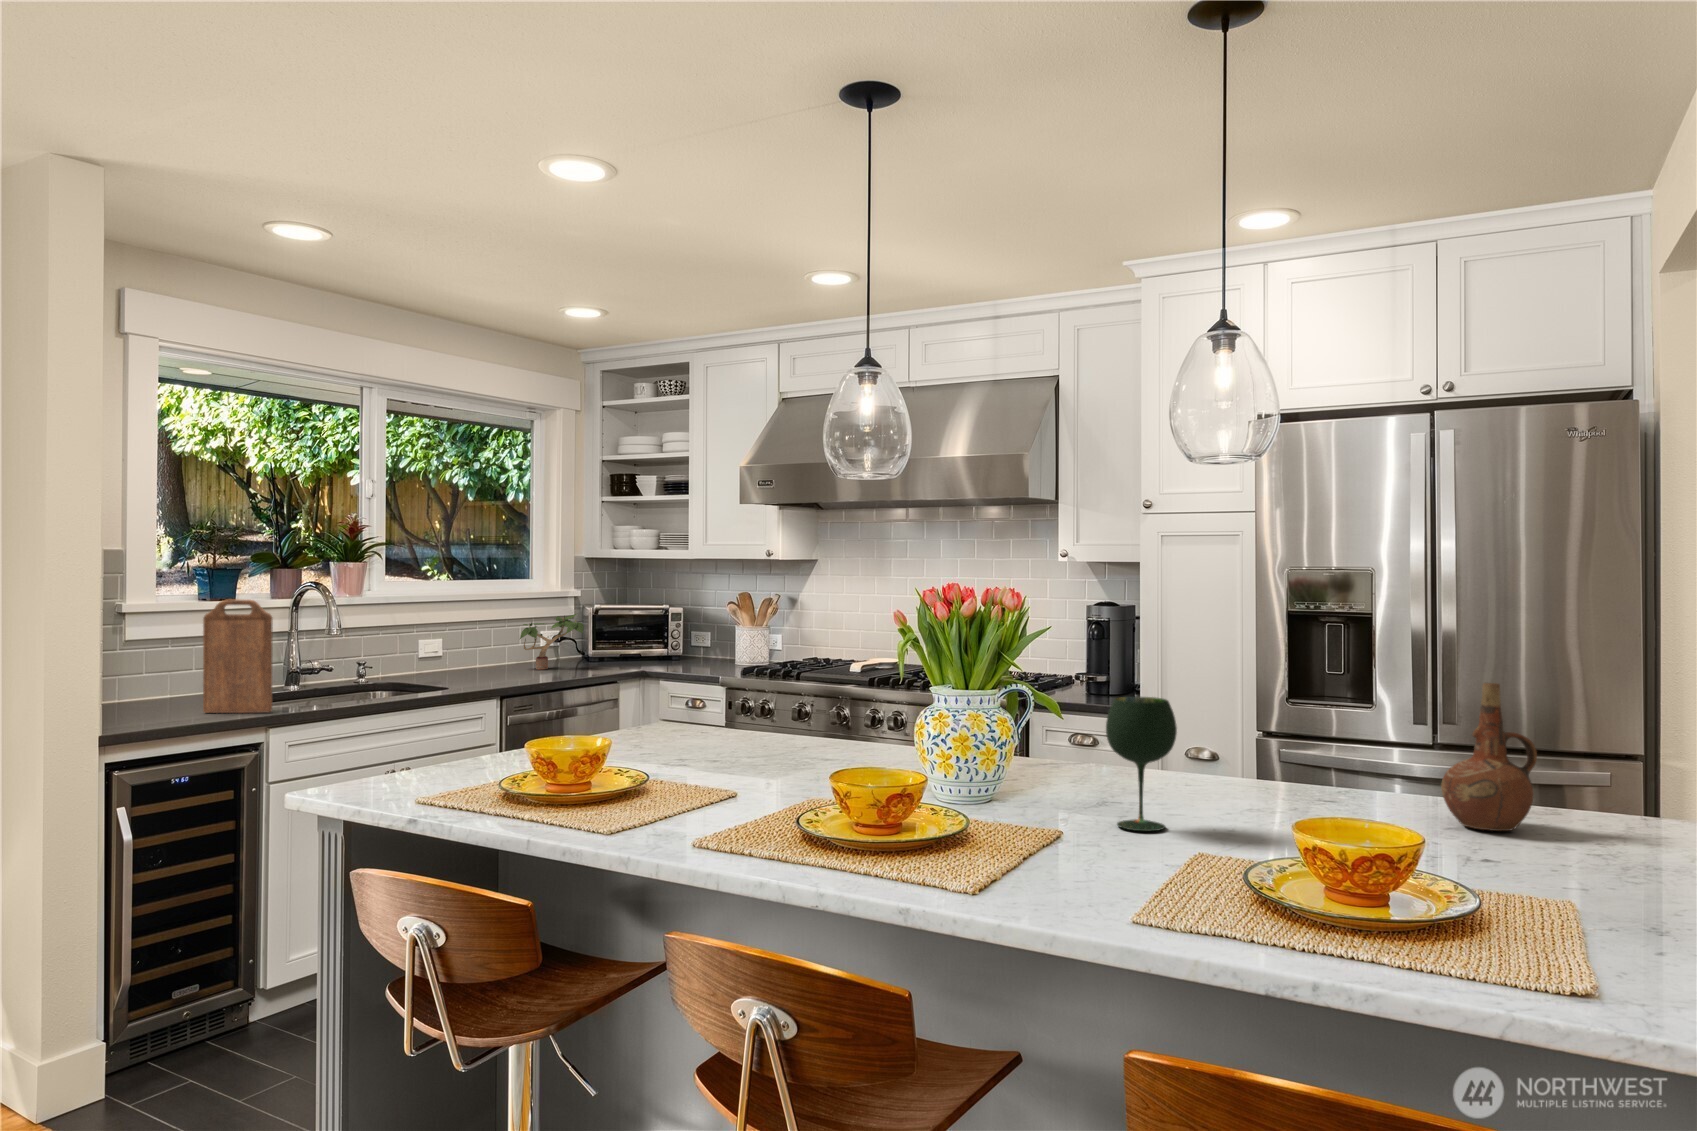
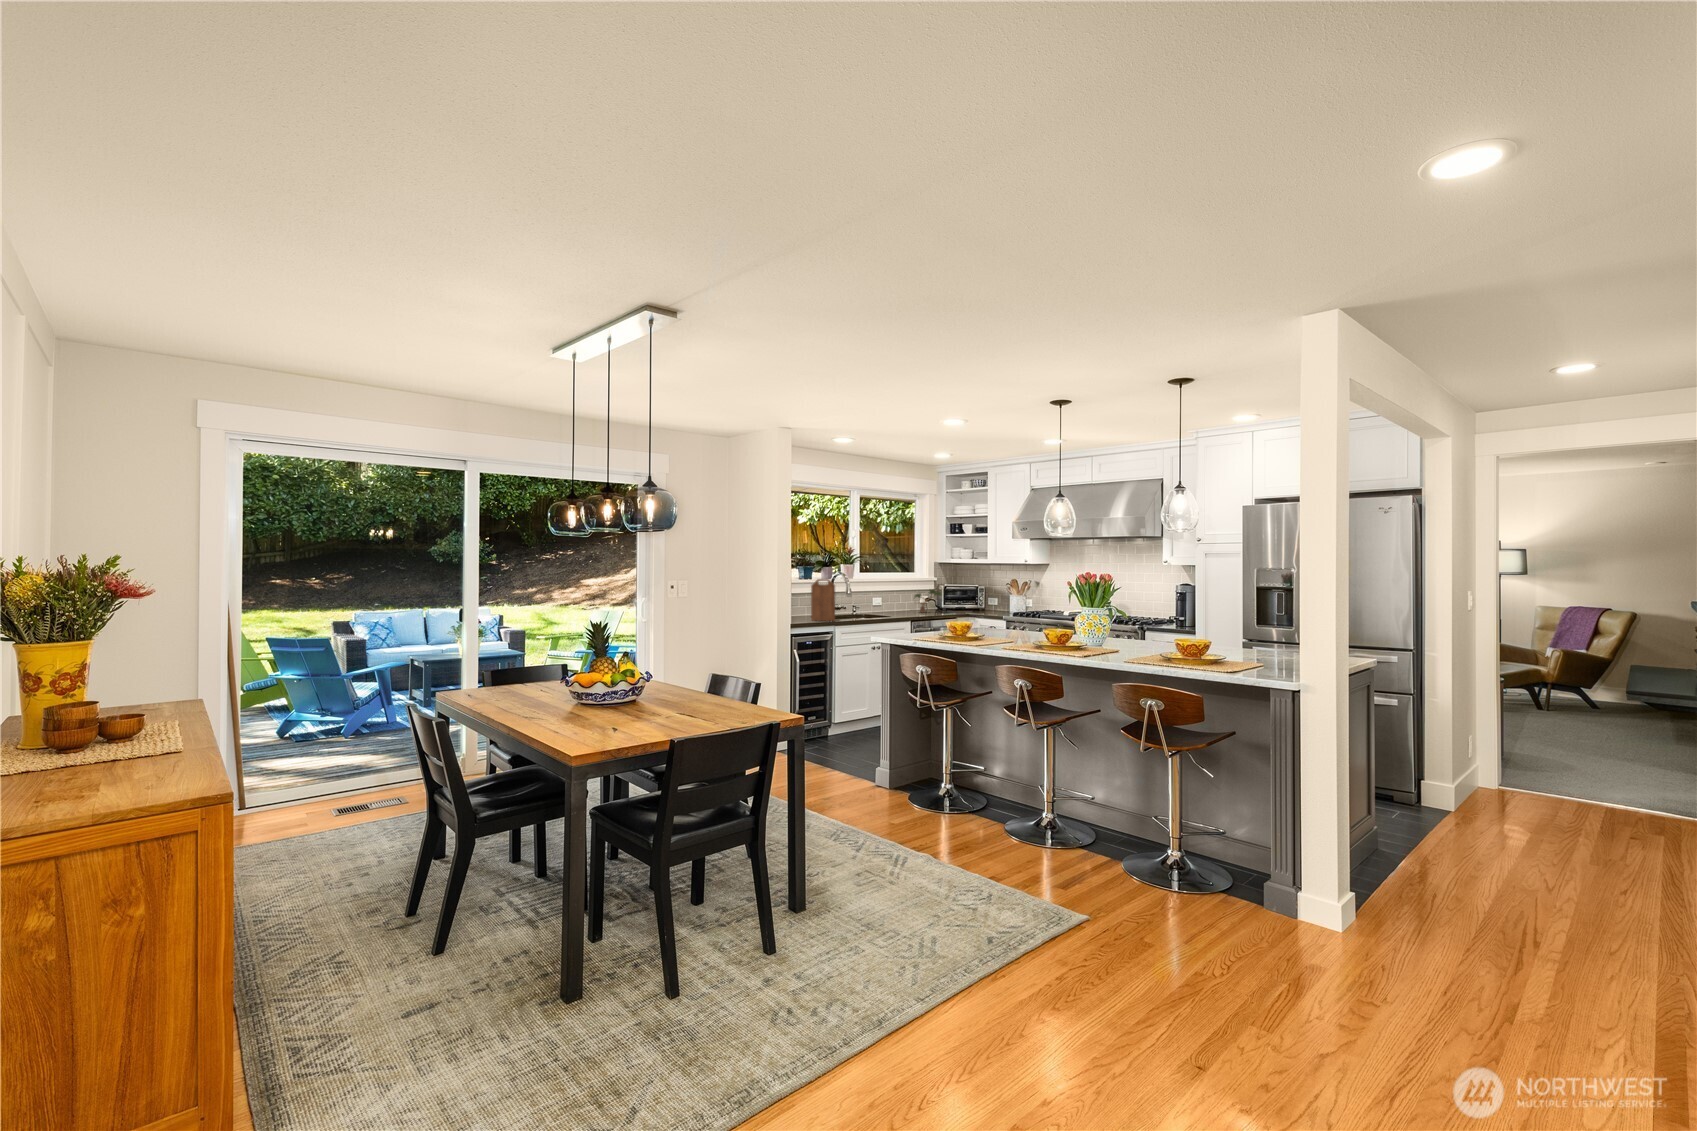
ceramic pitcher: present [1441,683,1537,831] -> none [1247,603,1278,650]
wine glass: present [1106,697,1177,831] -> none [1133,607,1155,647]

